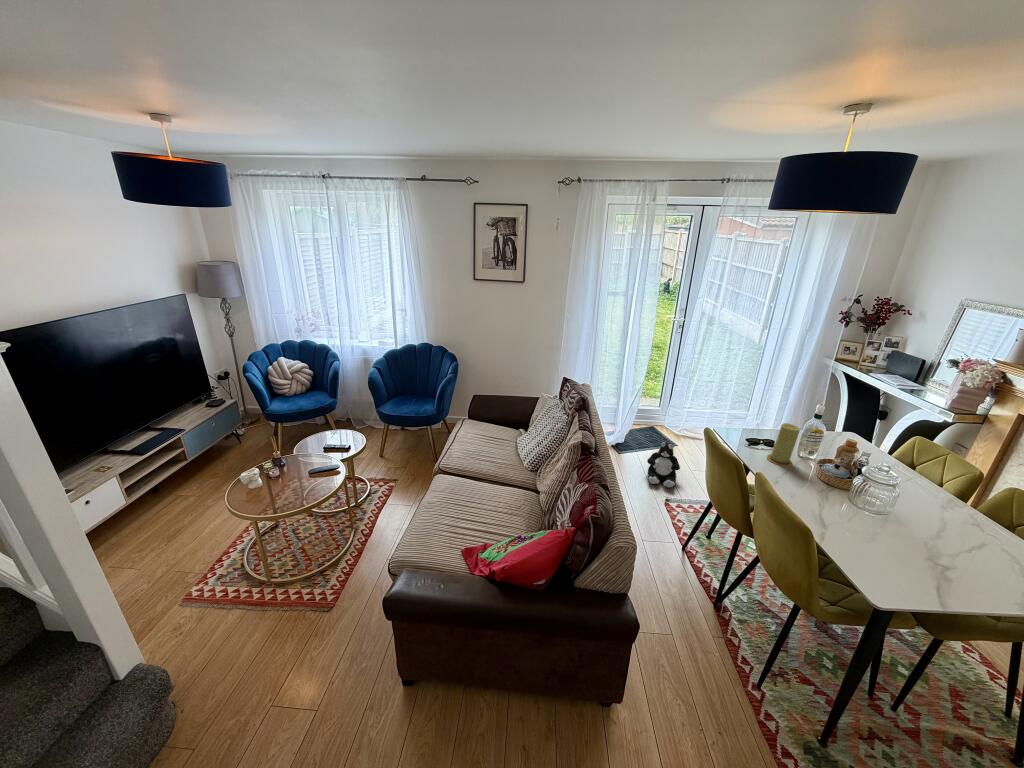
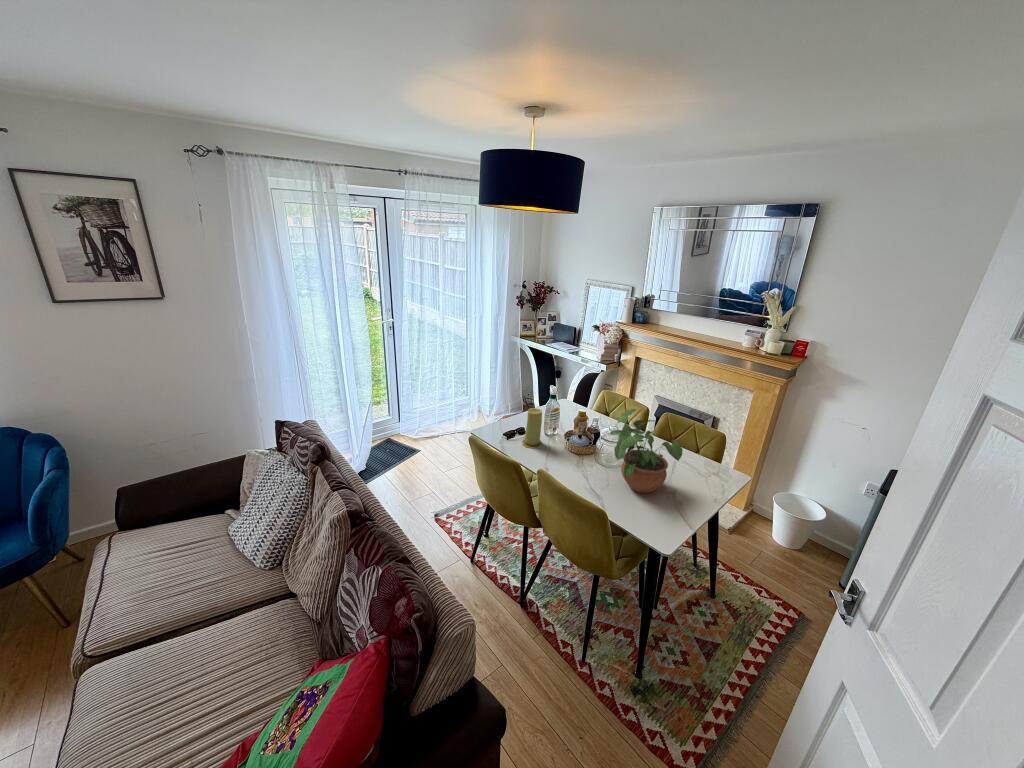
plush toy: present [647,442,680,487] -> none [402,454,438,504]
potted plant: none [863,450,981,556] -> present [609,409,682,493]

